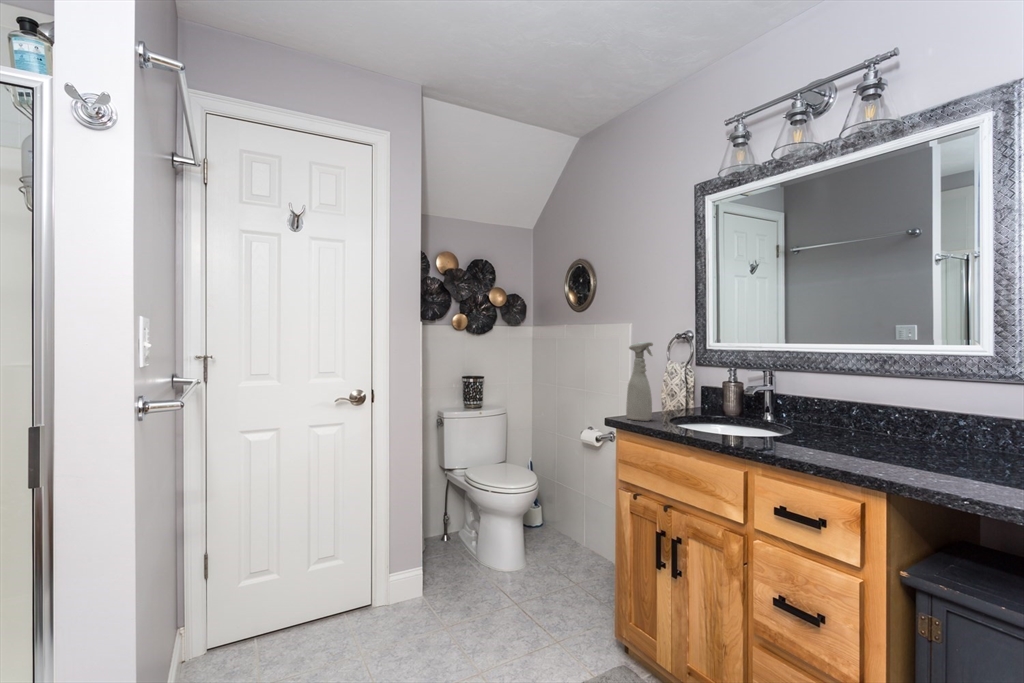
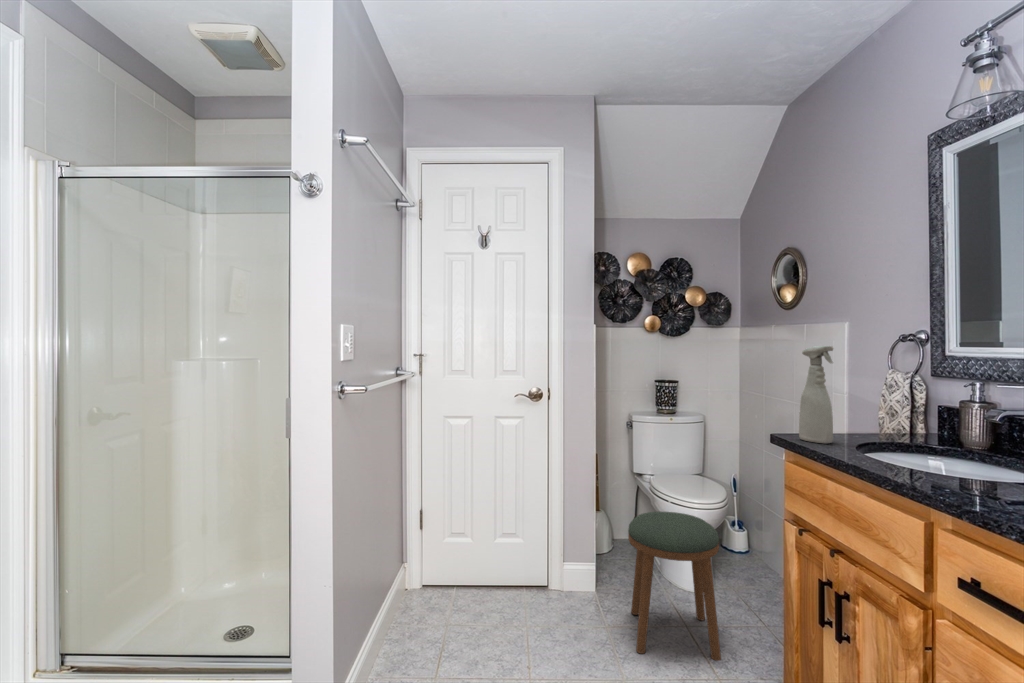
stool: none [465,496,553,635] -> present [628,512,721,661]

